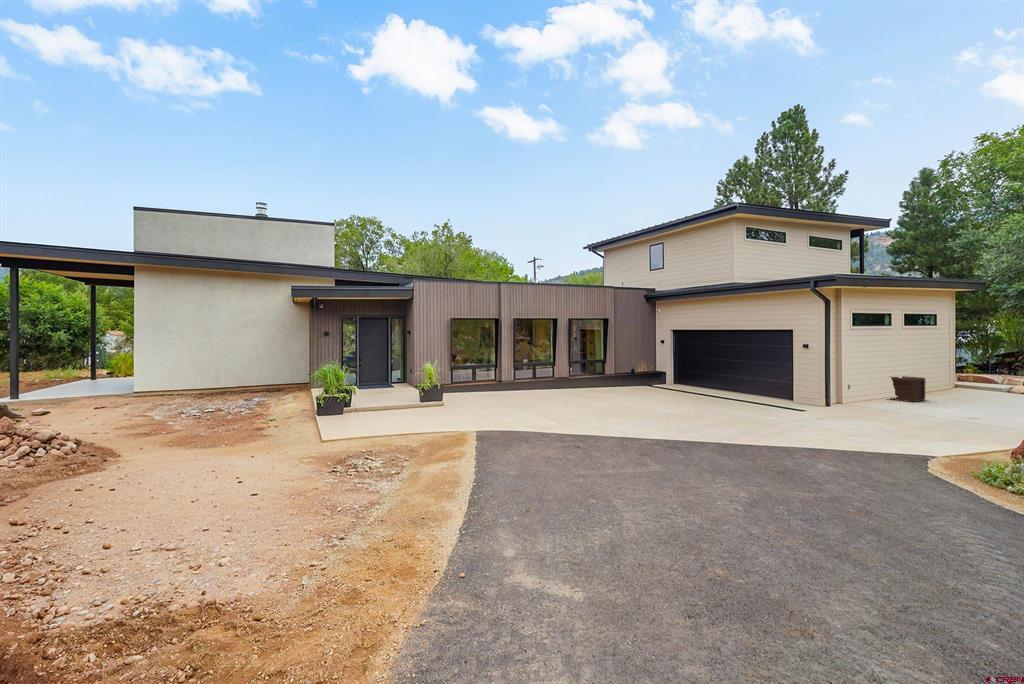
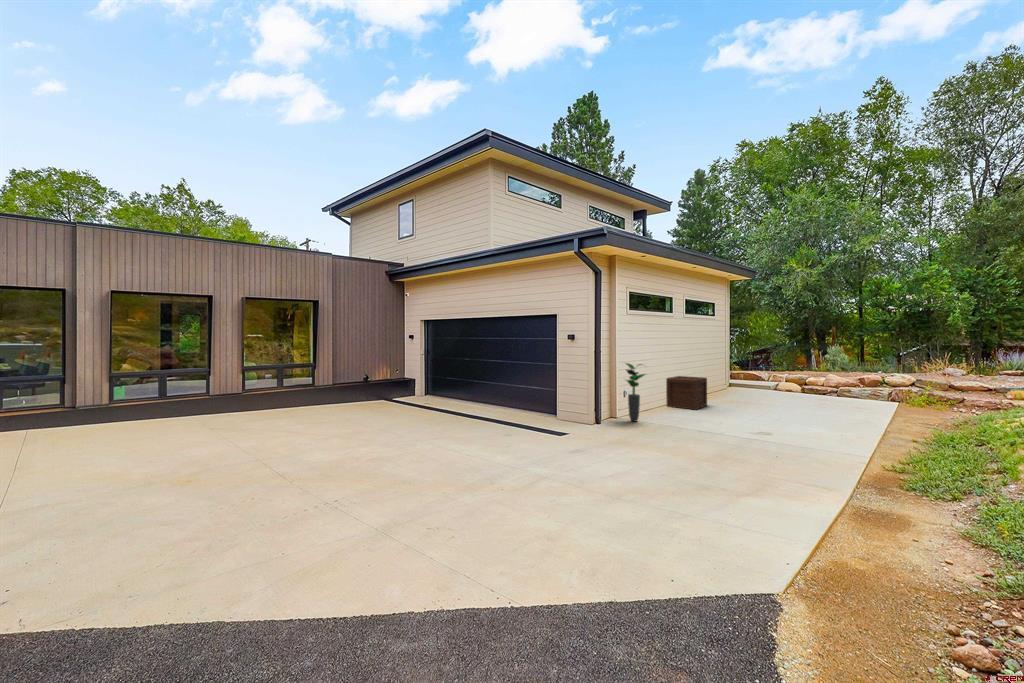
potted plant: none [847,364,870,406] -> present [626,363,645,422]

